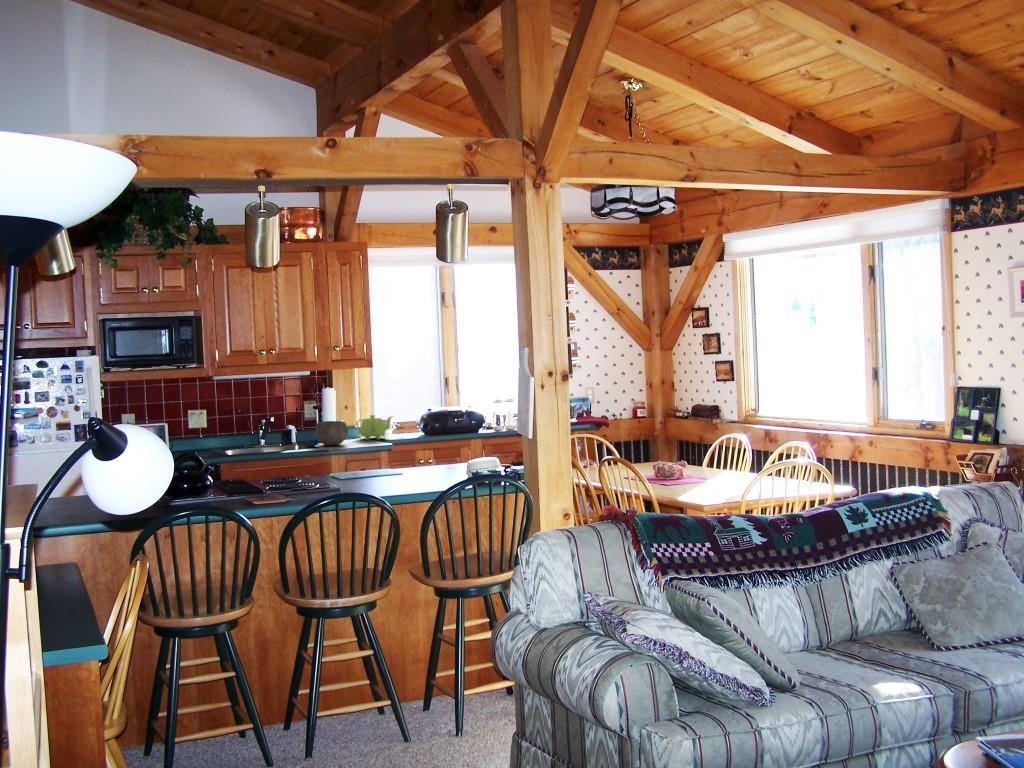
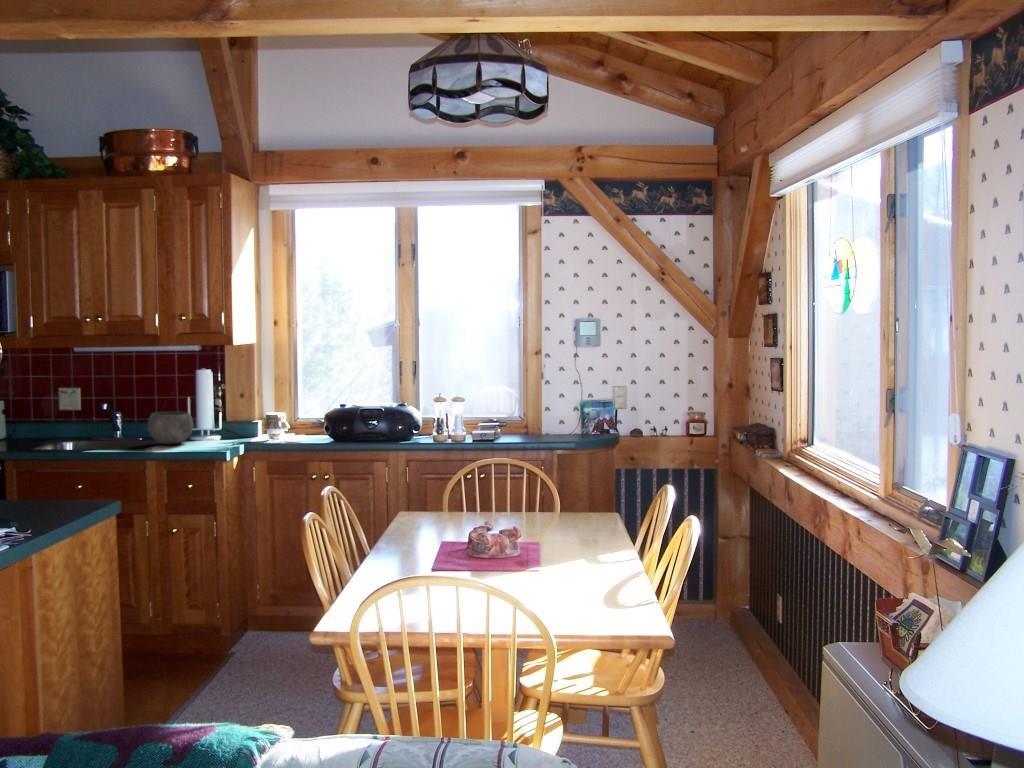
teapot: present [356,415,392,440] -> none [225,407,270,441]

